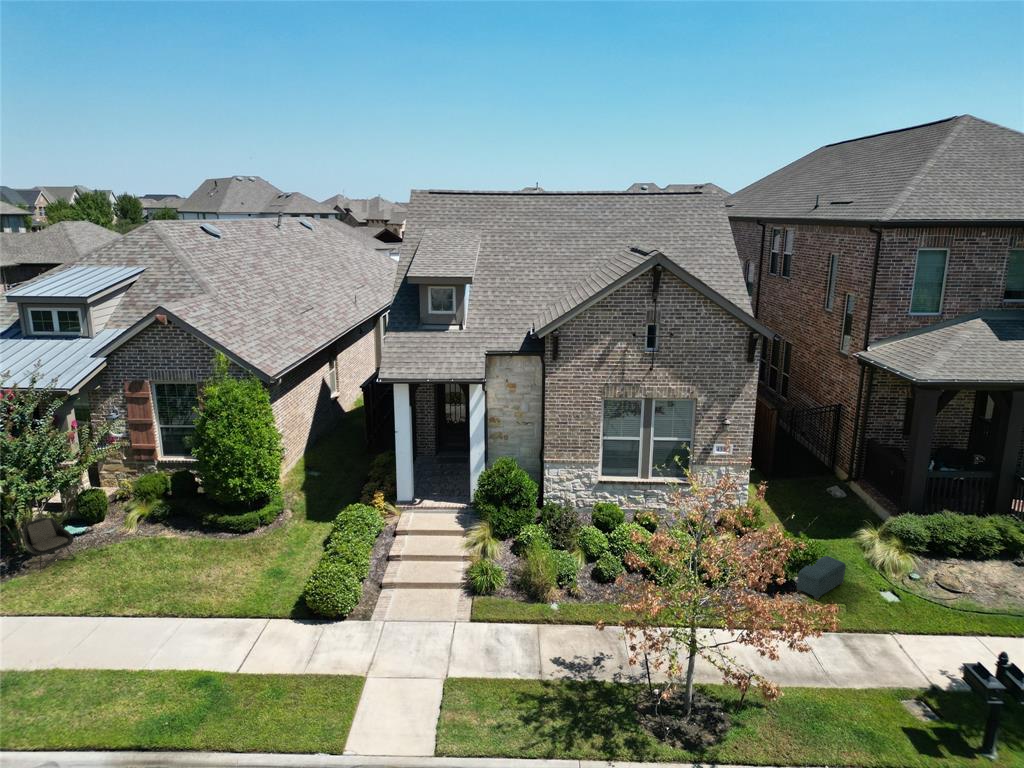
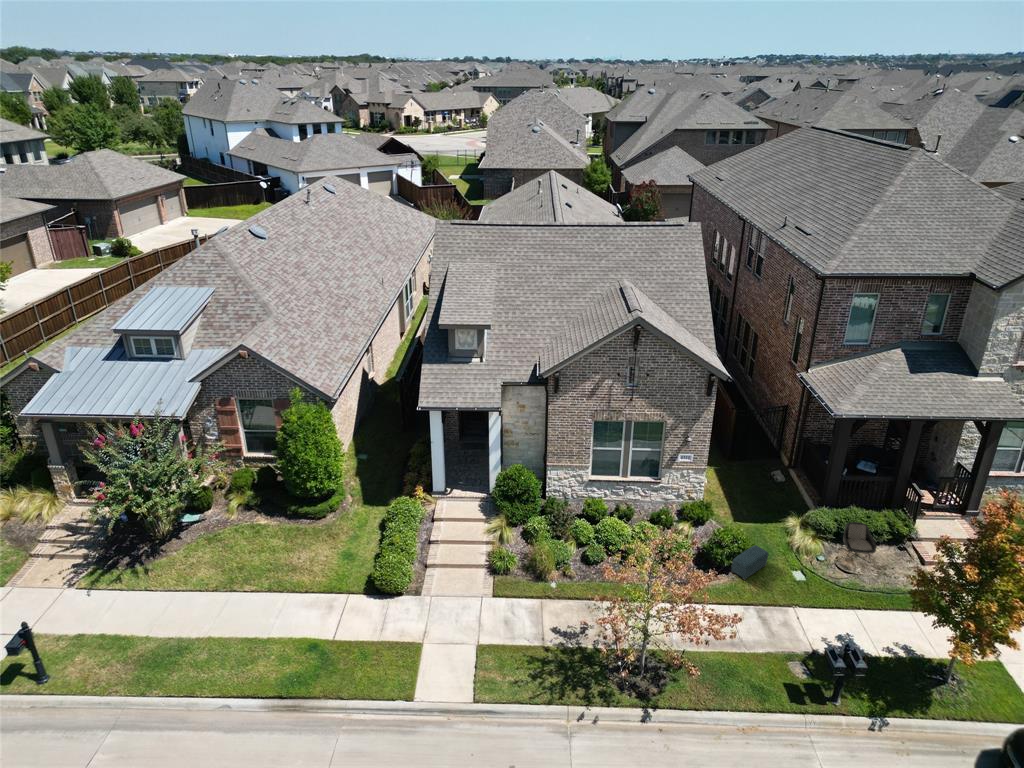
lounge chair: present [23,518,74,572] -> present [843,522,876,563]

